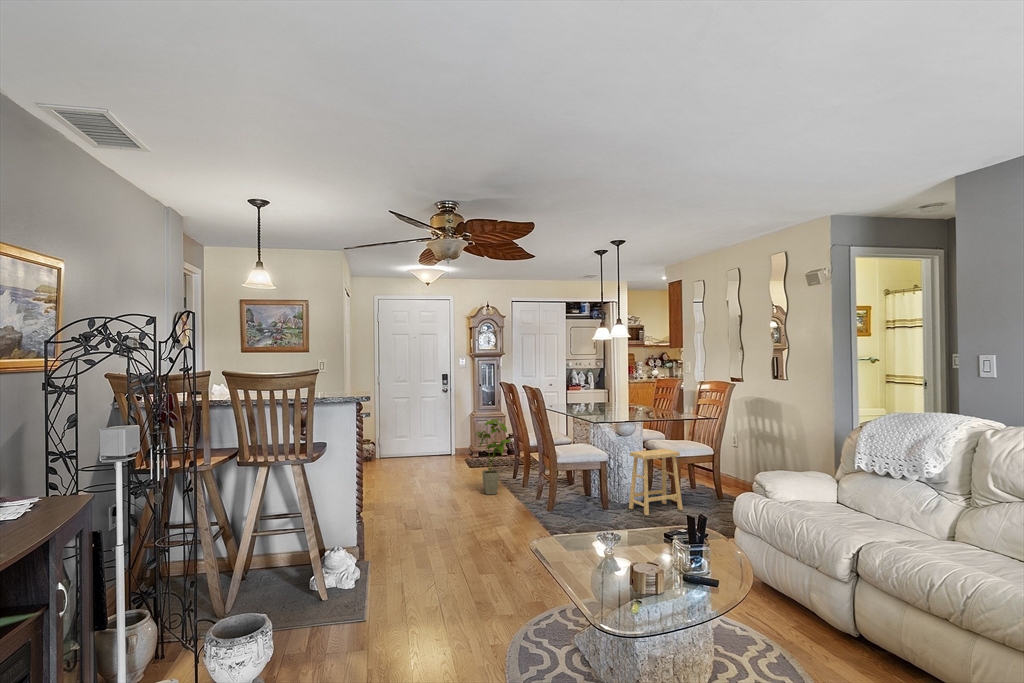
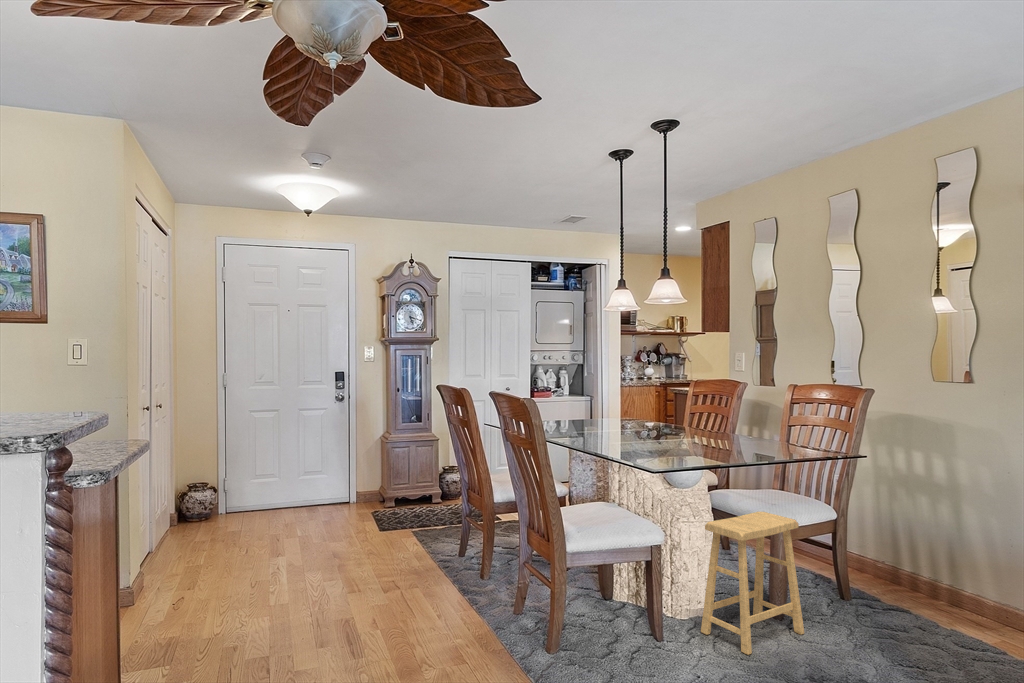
house plant: present [476,419,513,495] -> none [393,456,466,602]

